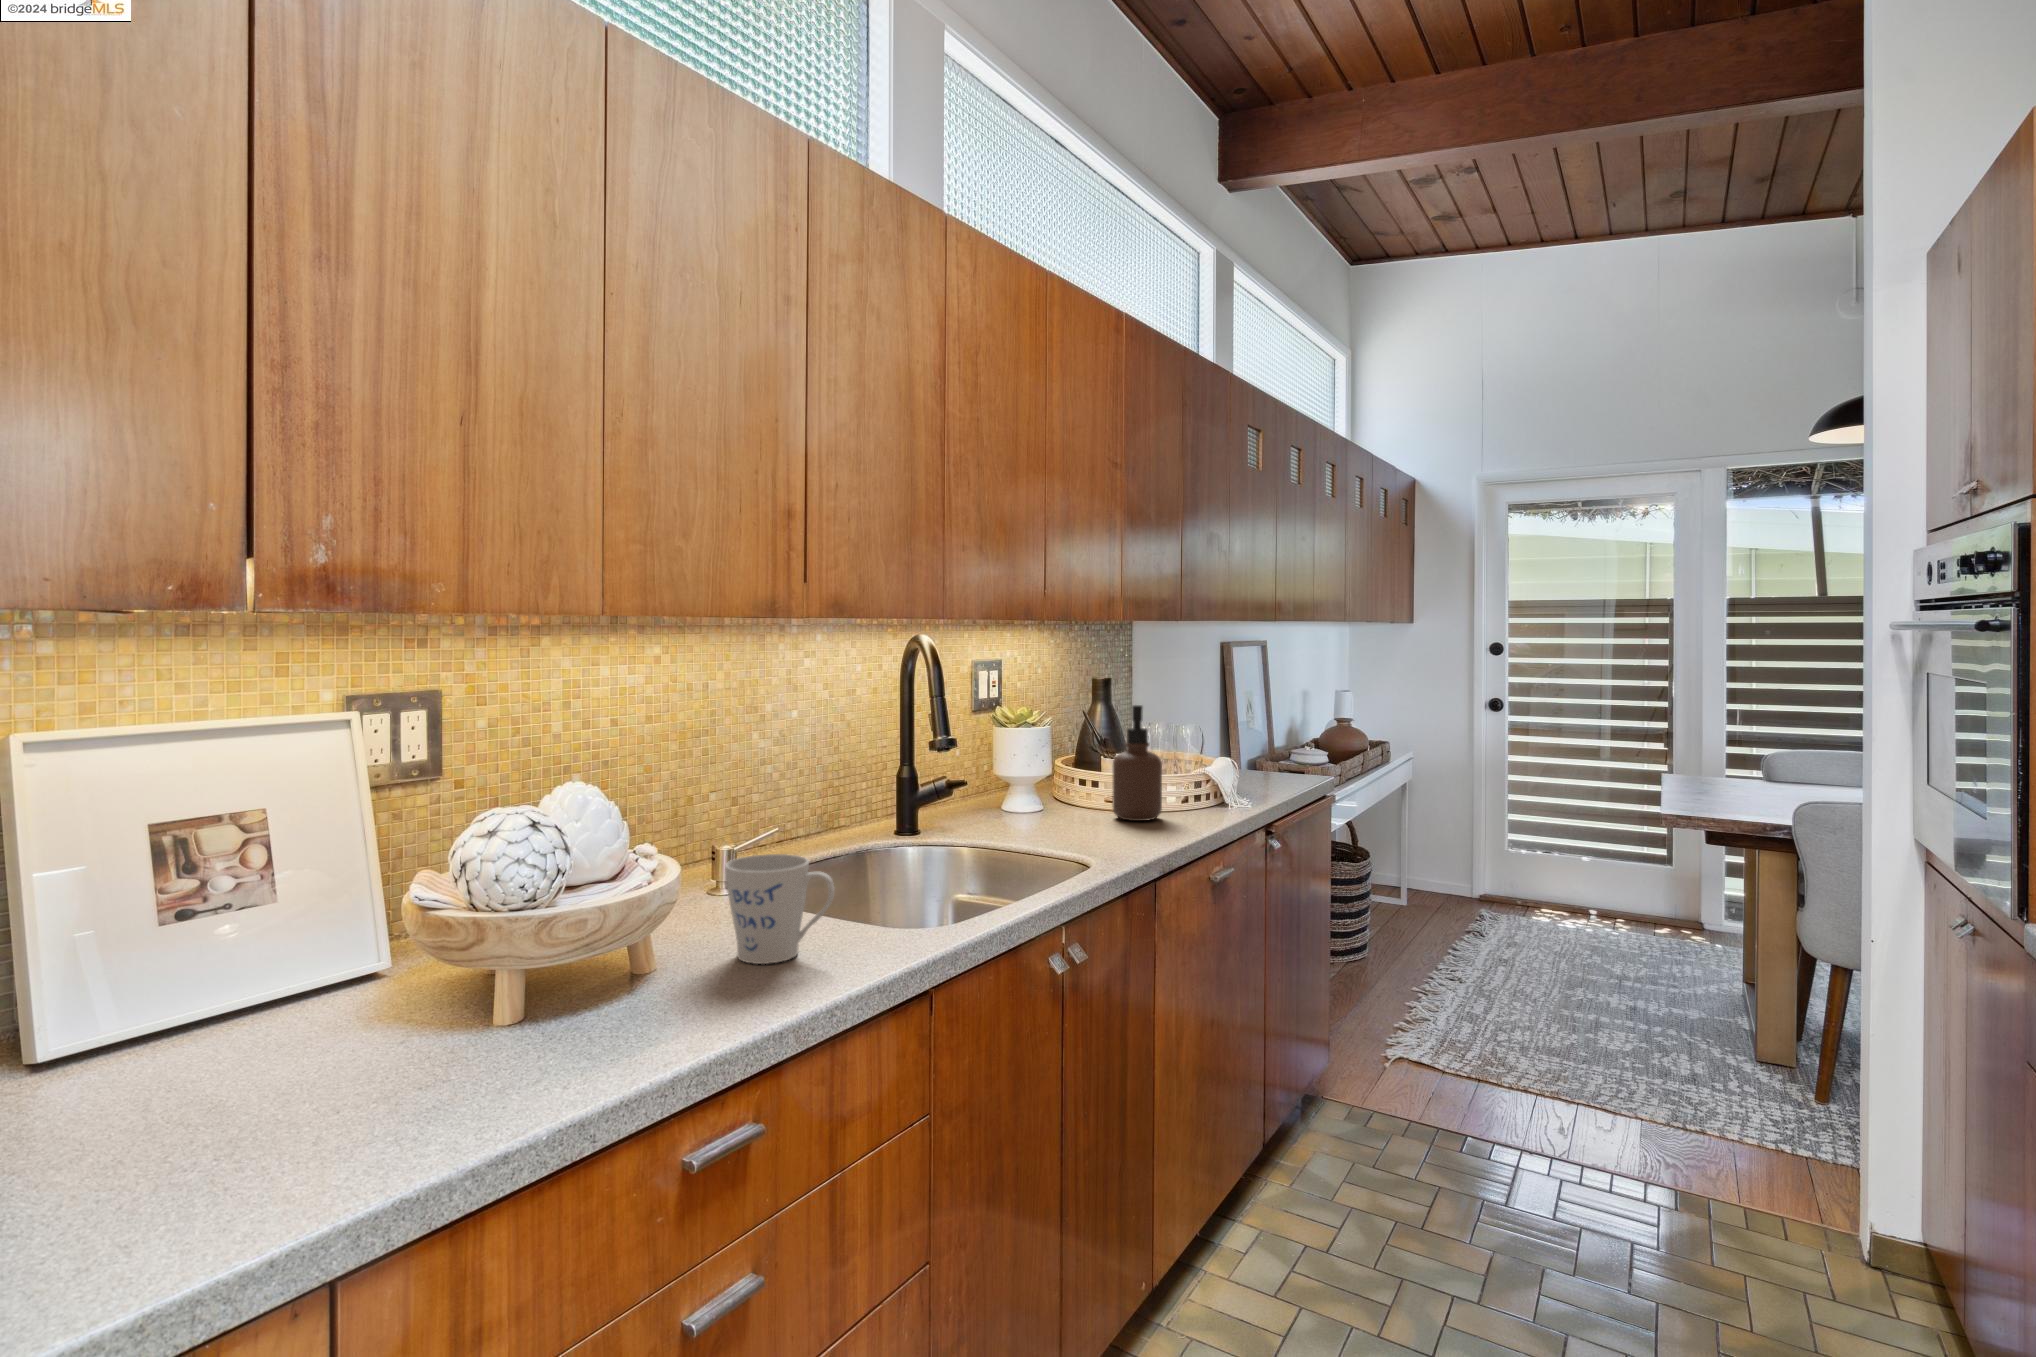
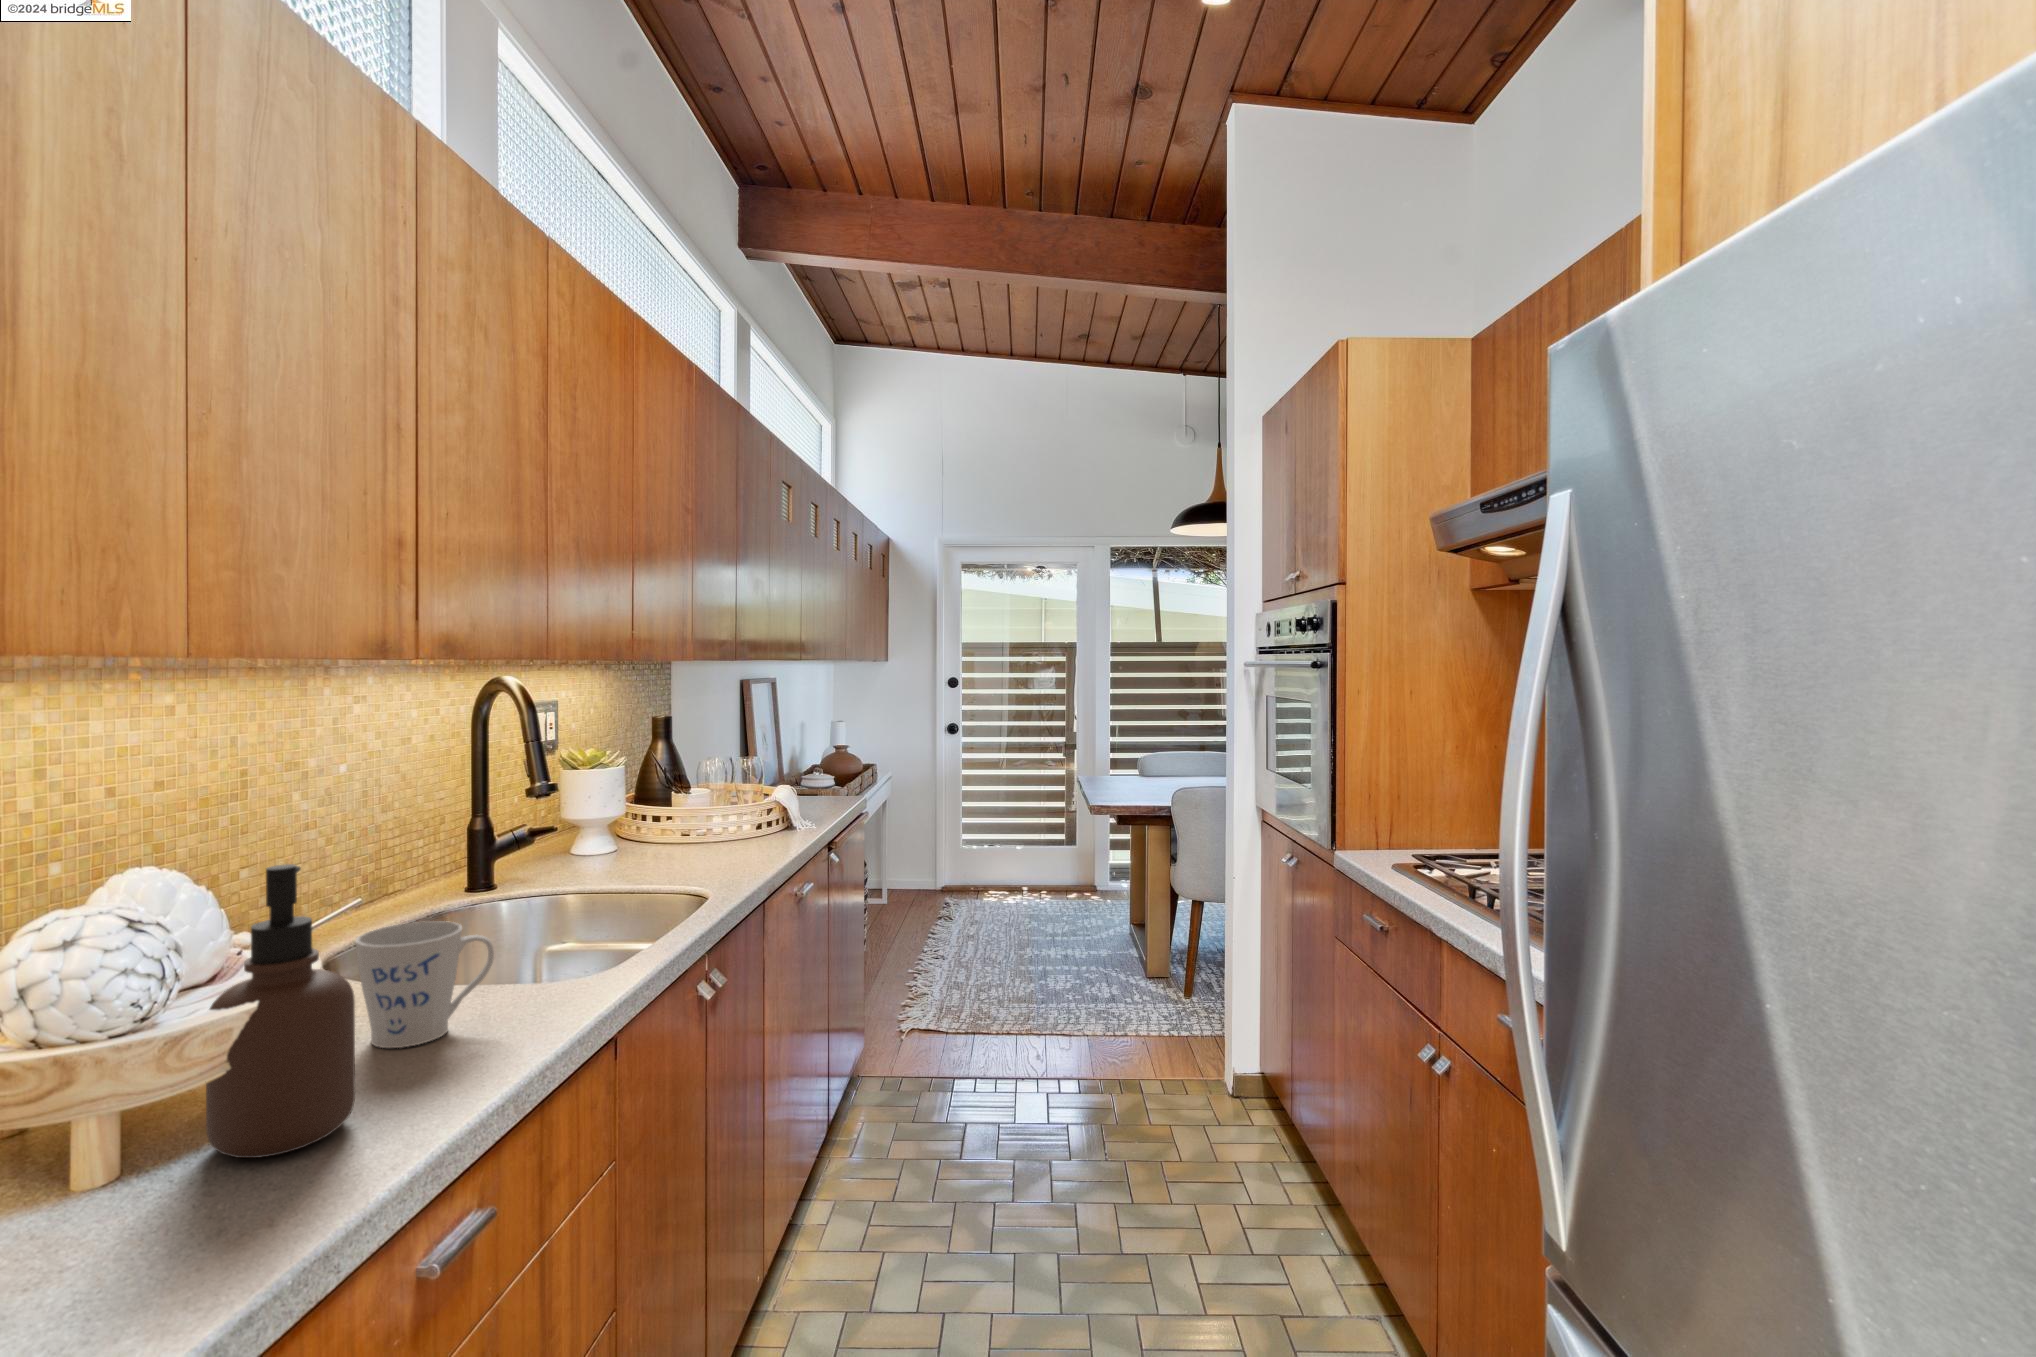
soap dispenser: present [1113,705,1162,821] -> present [206,864,355,1158]

